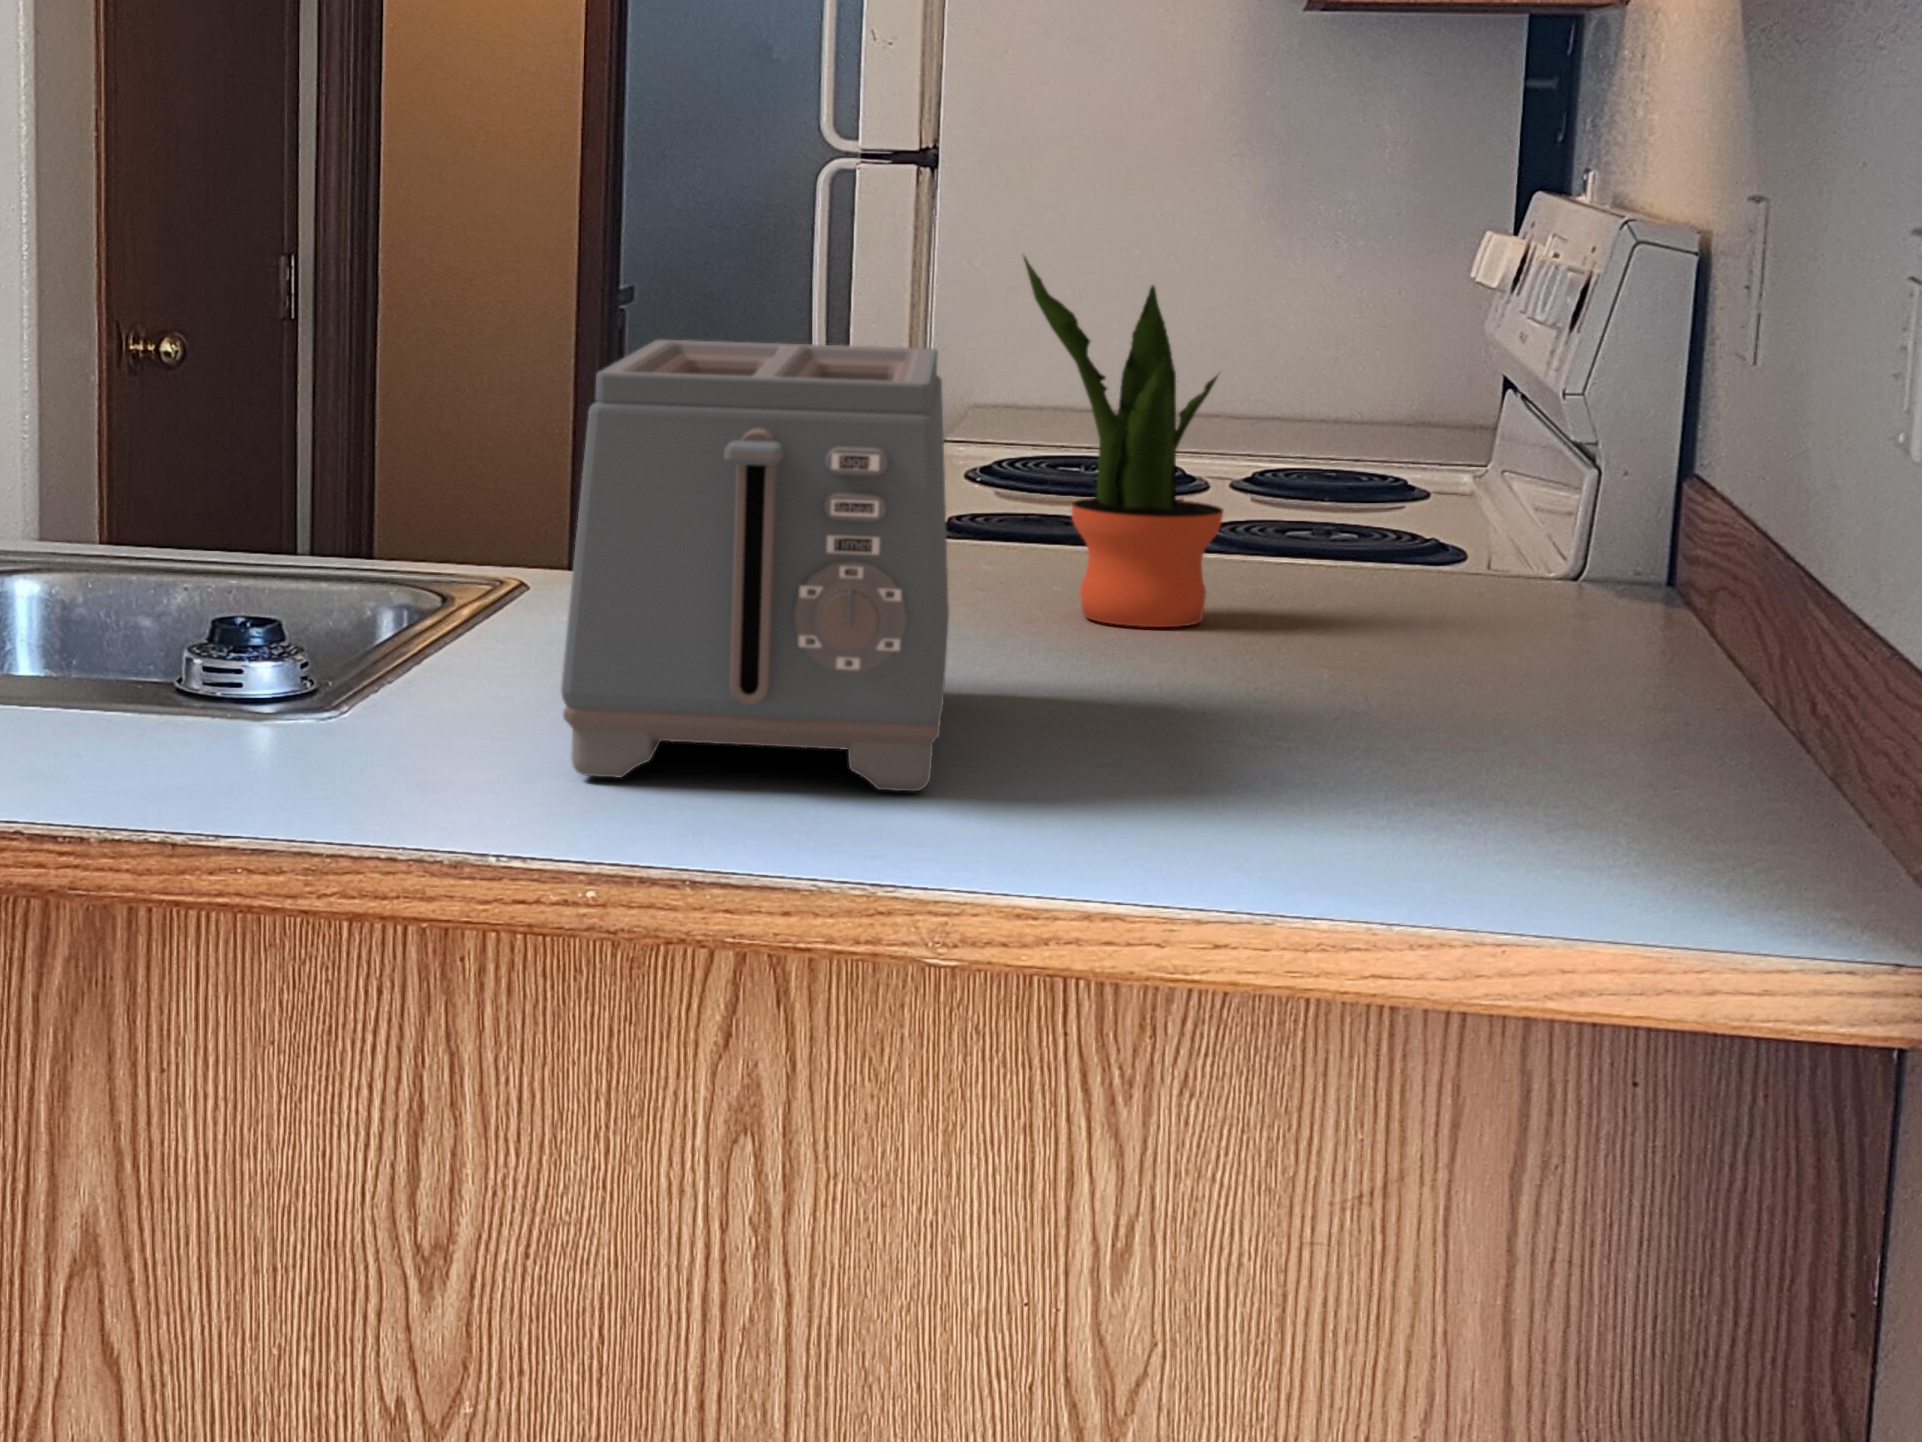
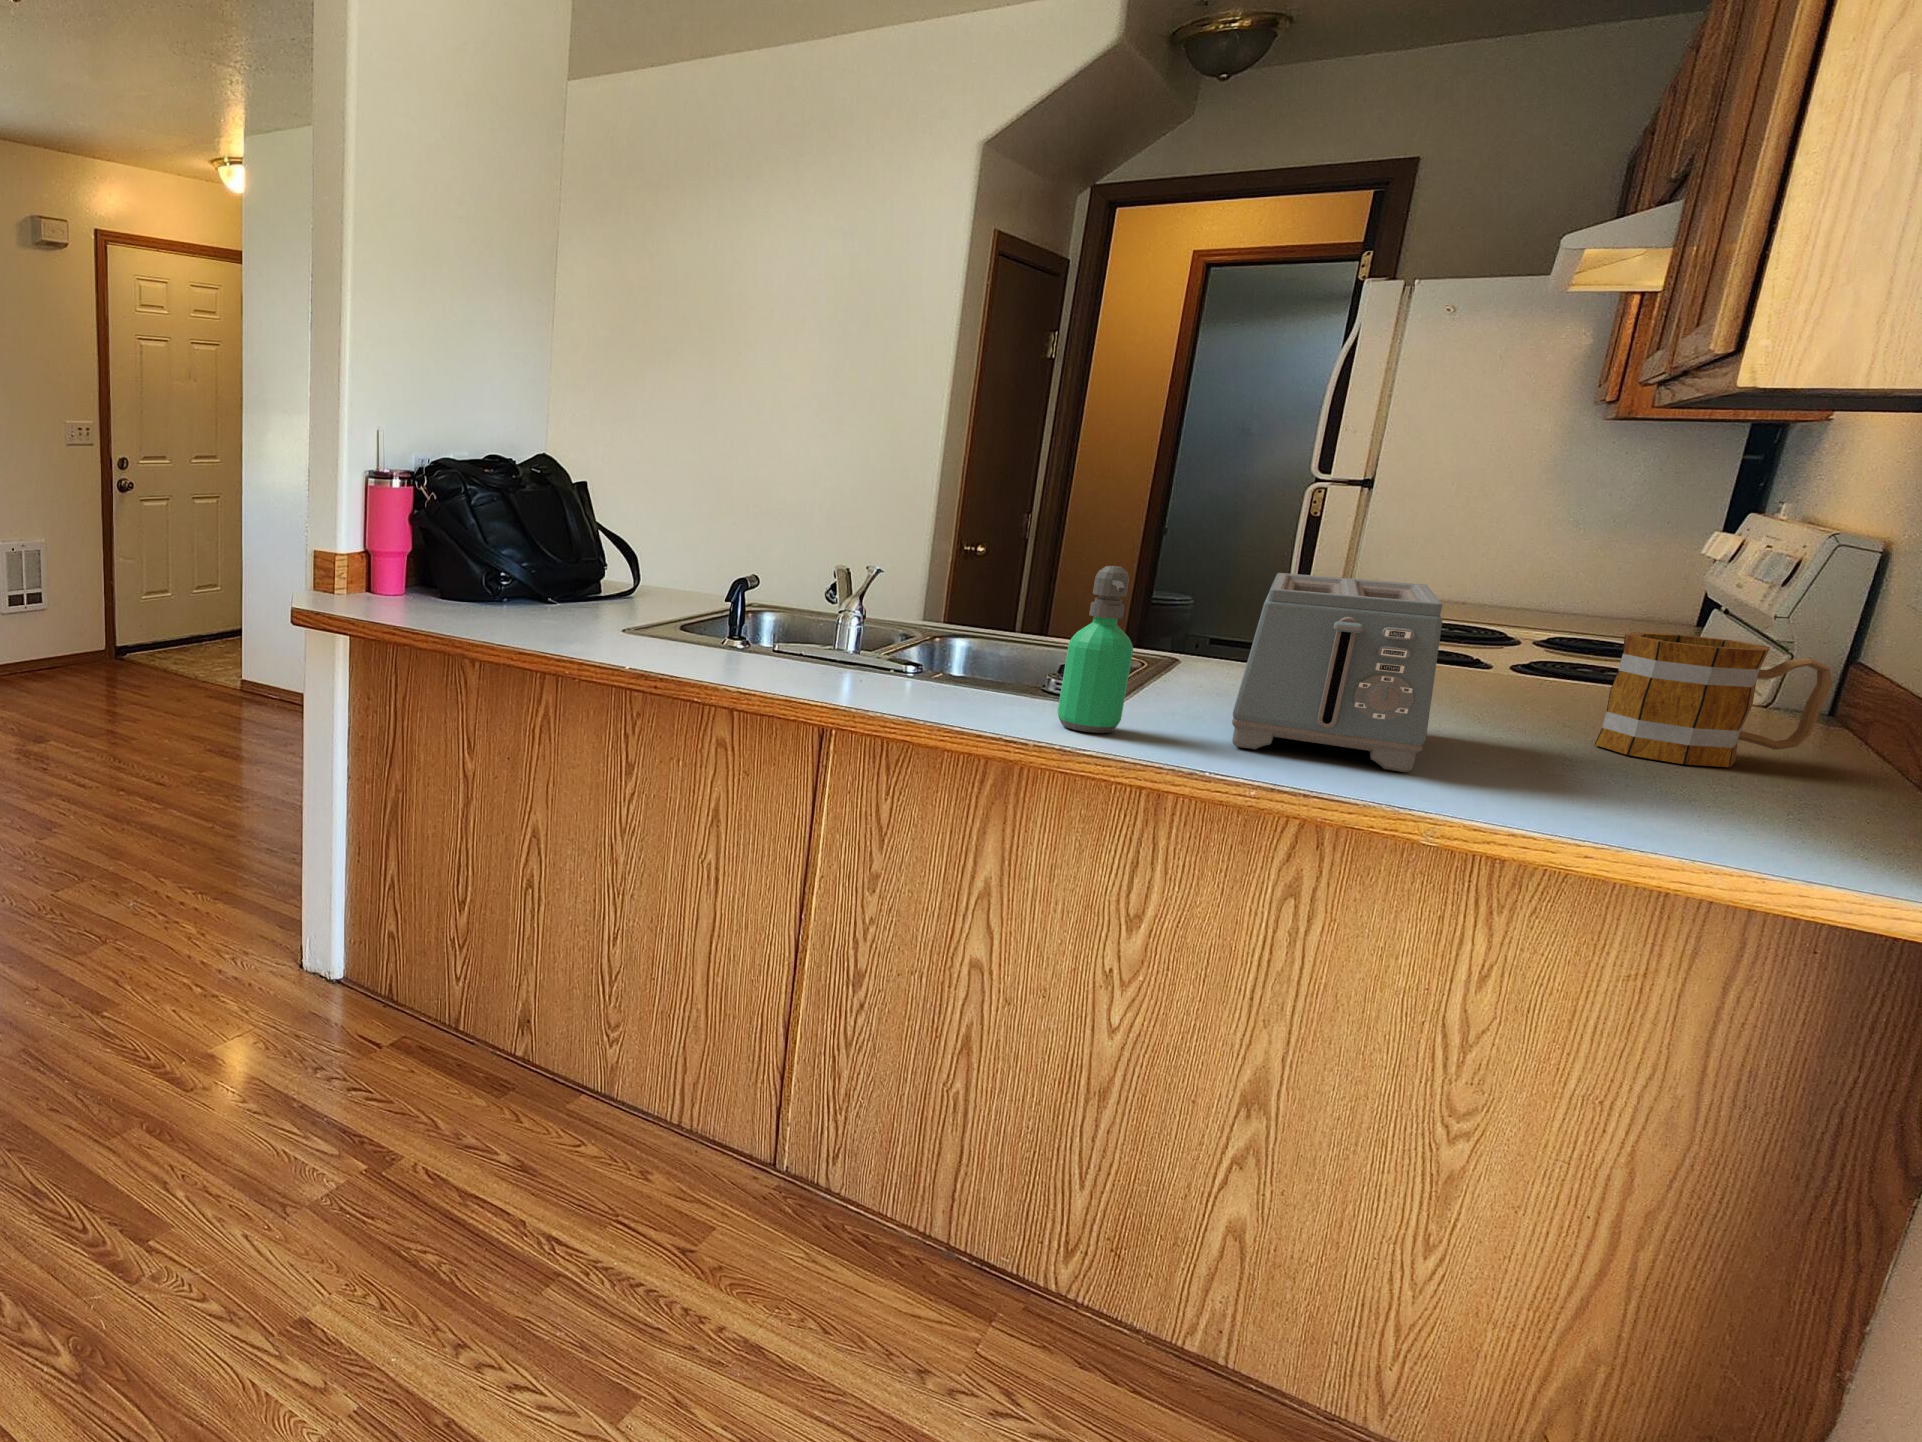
potted plant: present [1024,256,1223,627] -> none [1464,540,1577,715]
soap dispenser: none [171,335,325,783] -> present [1058,566,1133,733]
mug: none [1276,429,1606,701] -> present [1595,632,1832,767]

